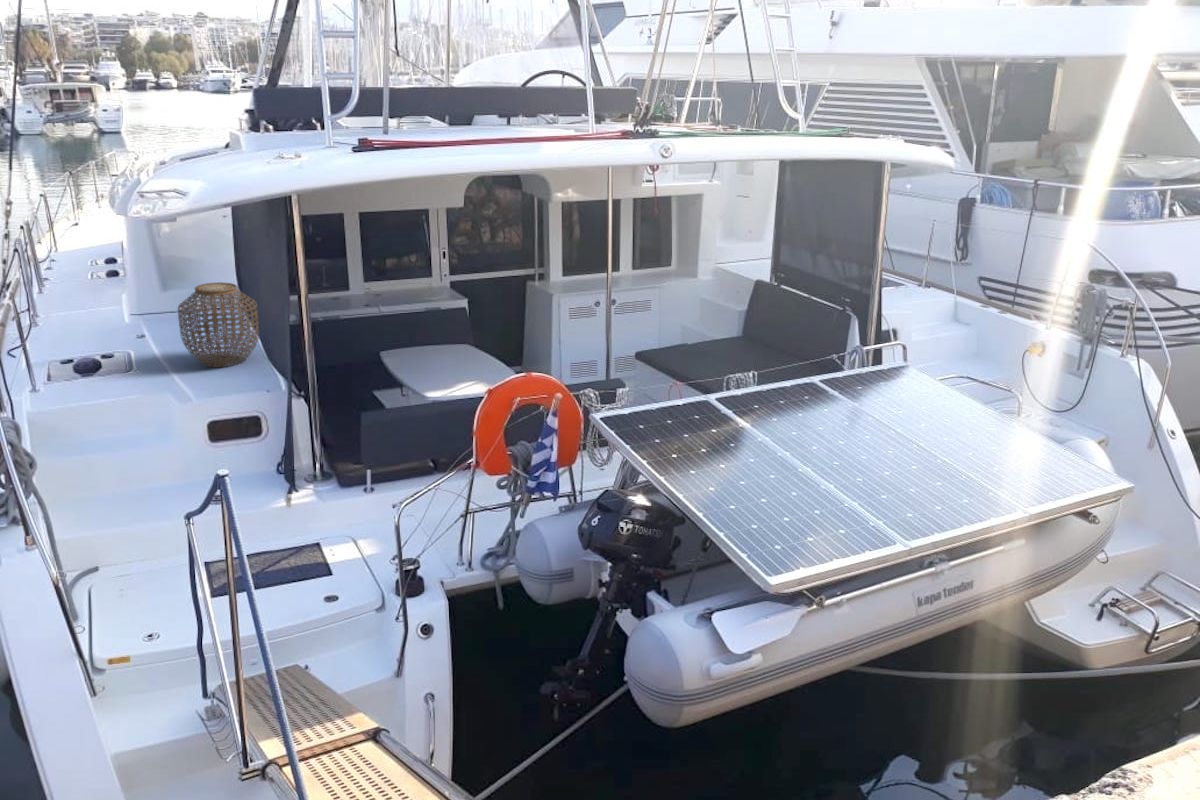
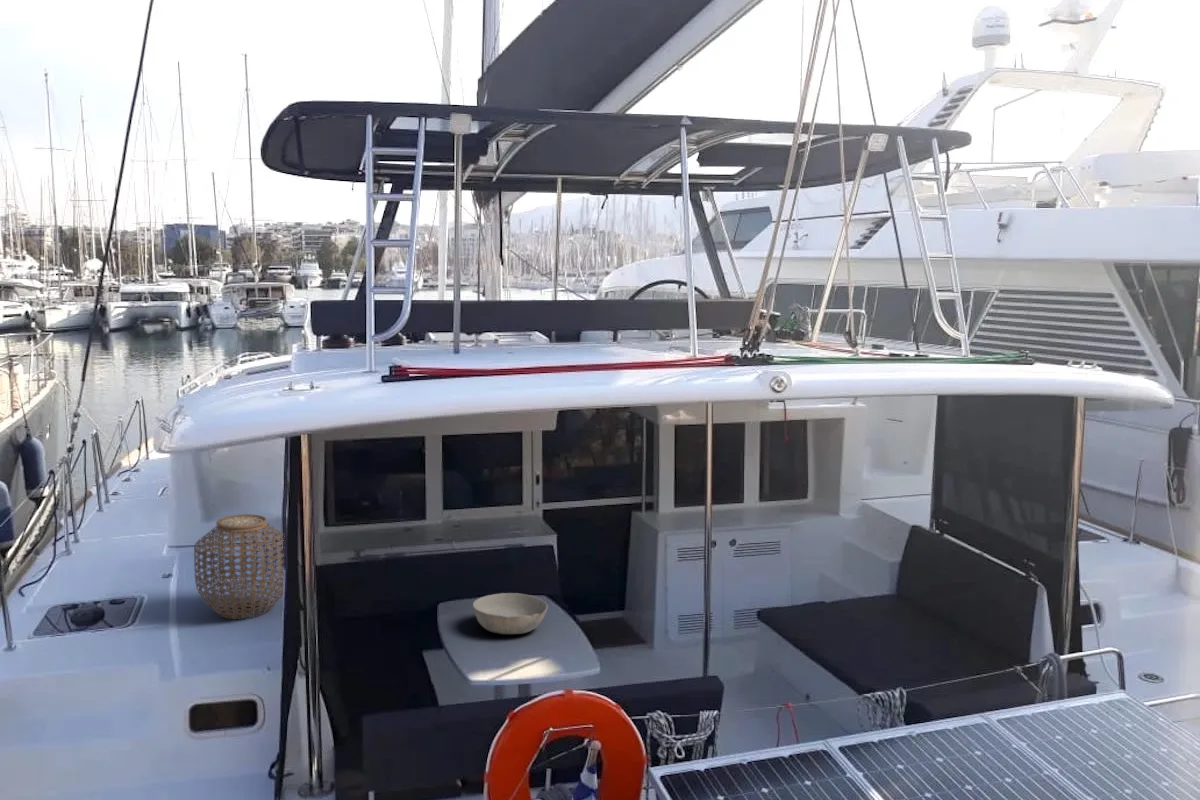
bowl: none [414,339,475,368] -> present [473,593,548,634]

